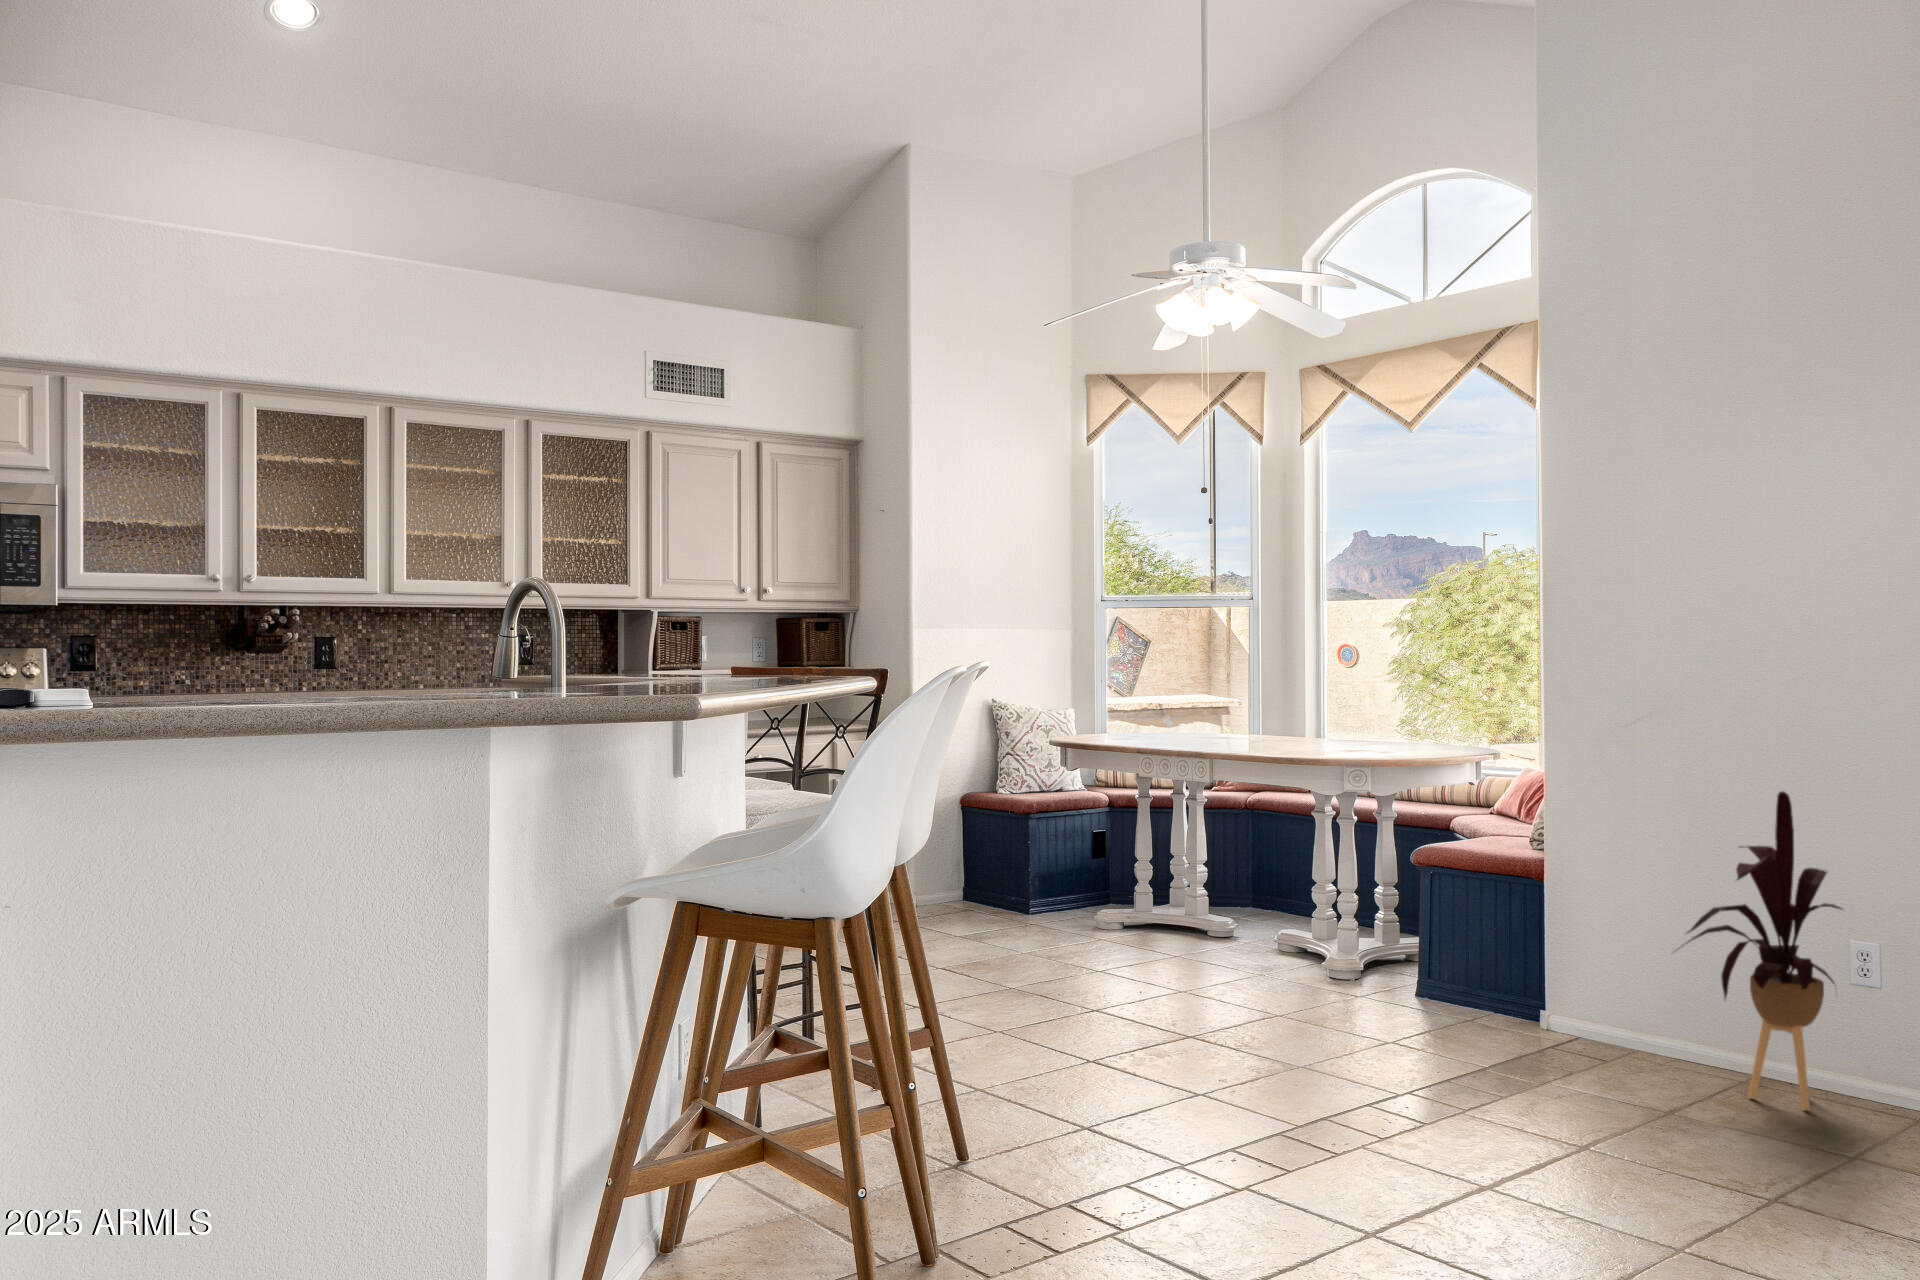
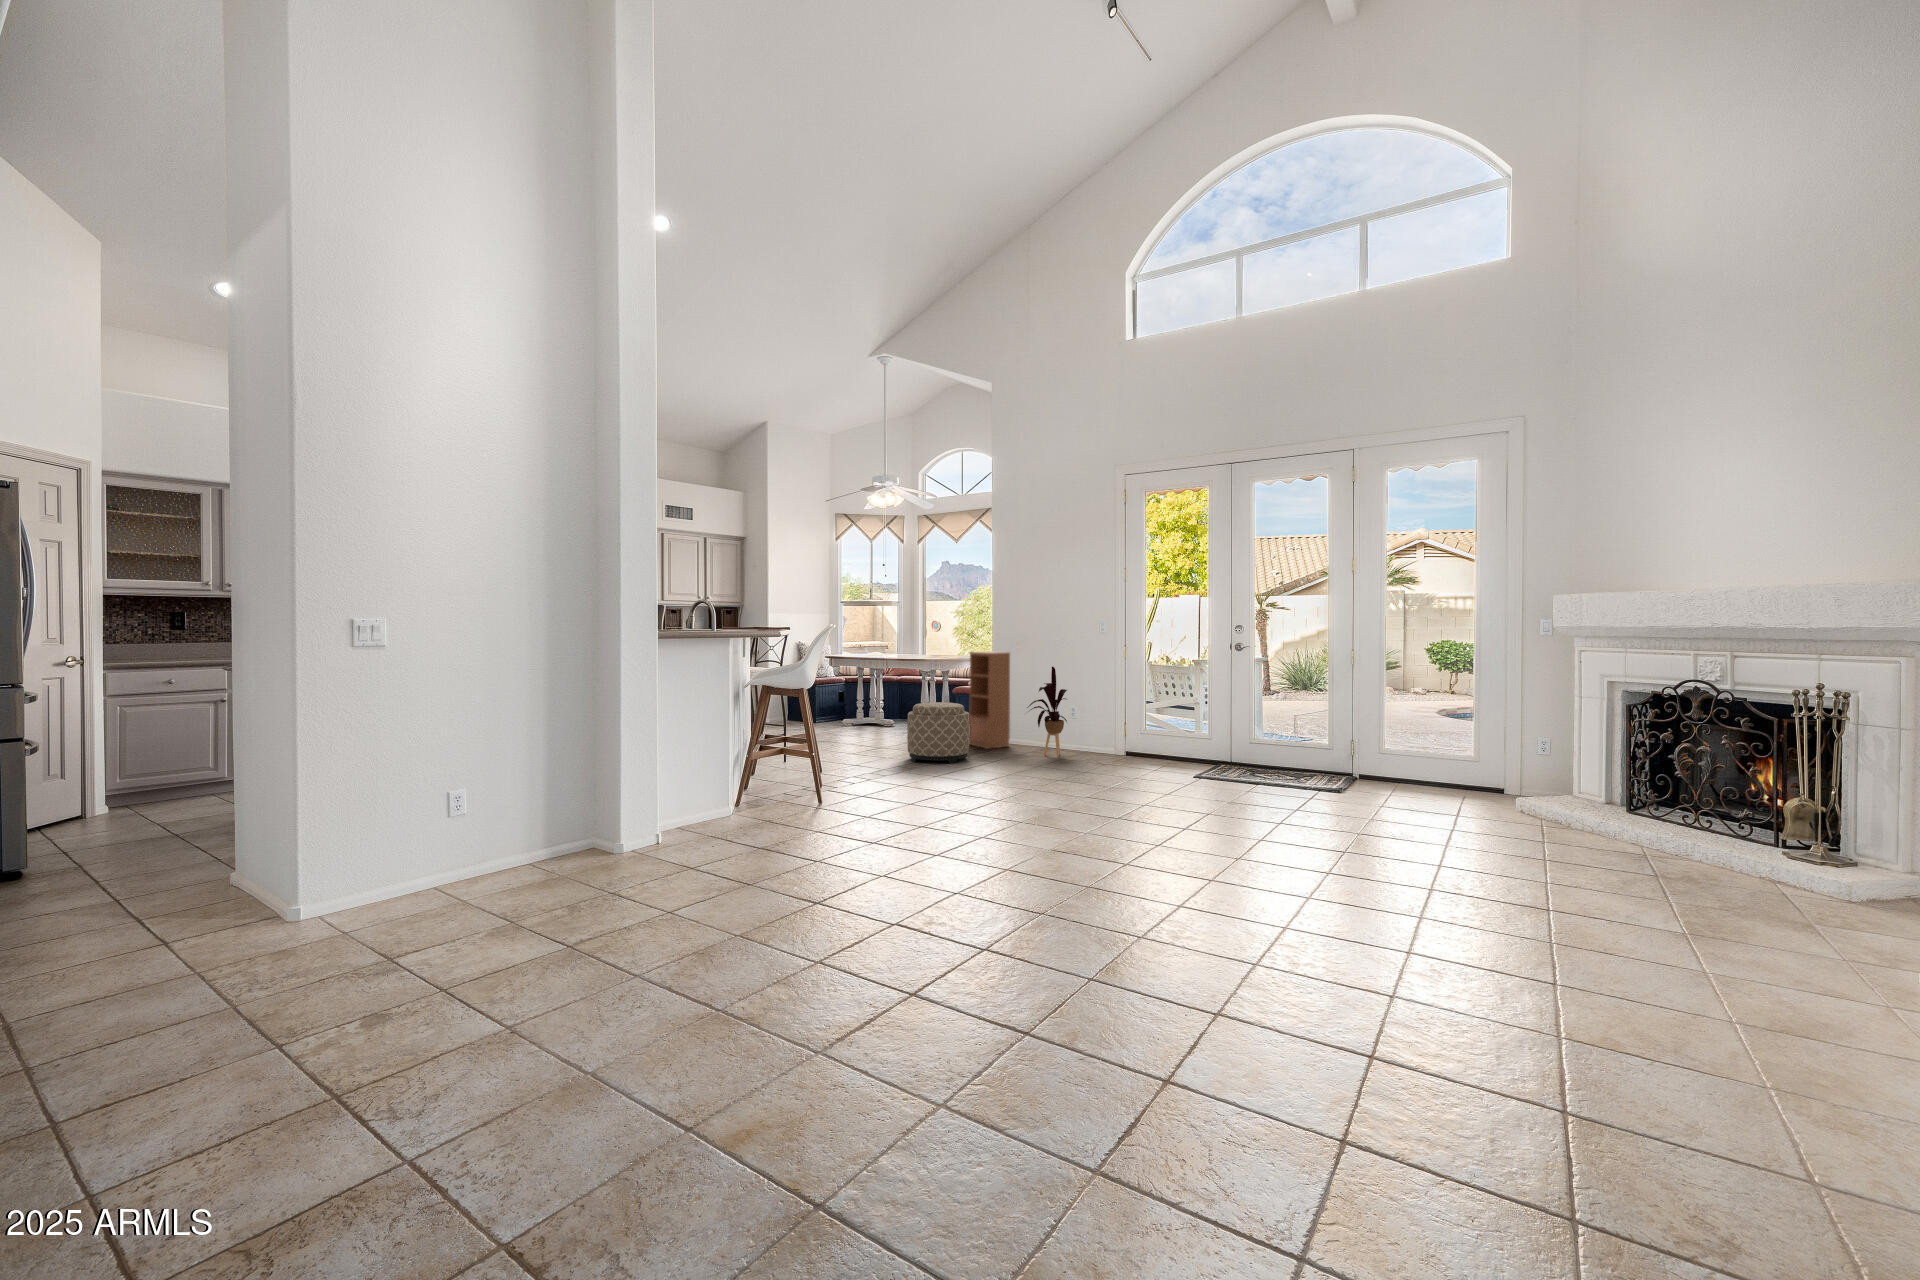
bookcase: none [1452,734,1607,1052] -> present [969,651,1010,749]
ottoman: none [1267,902,1480,1123] -> present [907,702,970,764]

